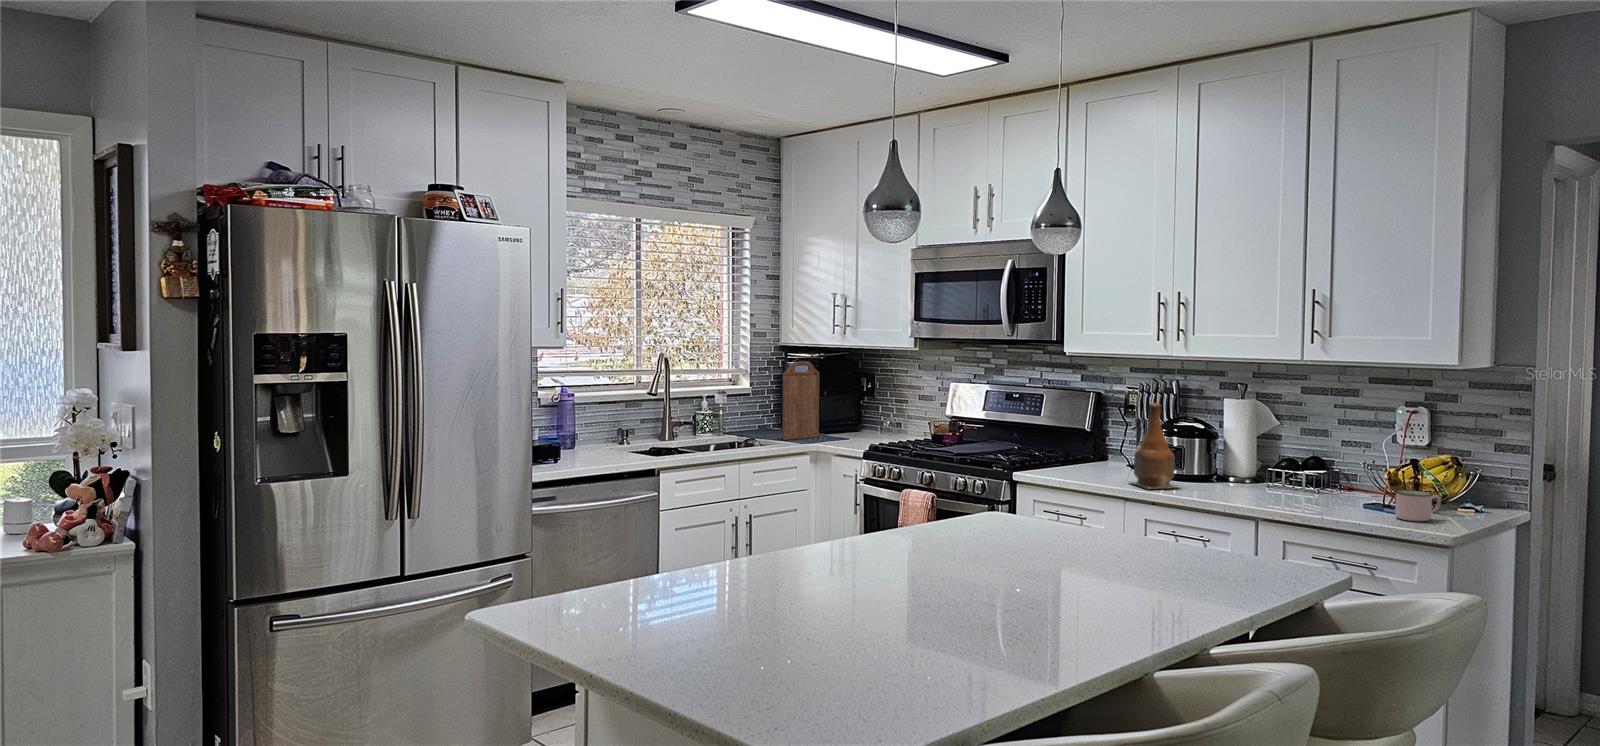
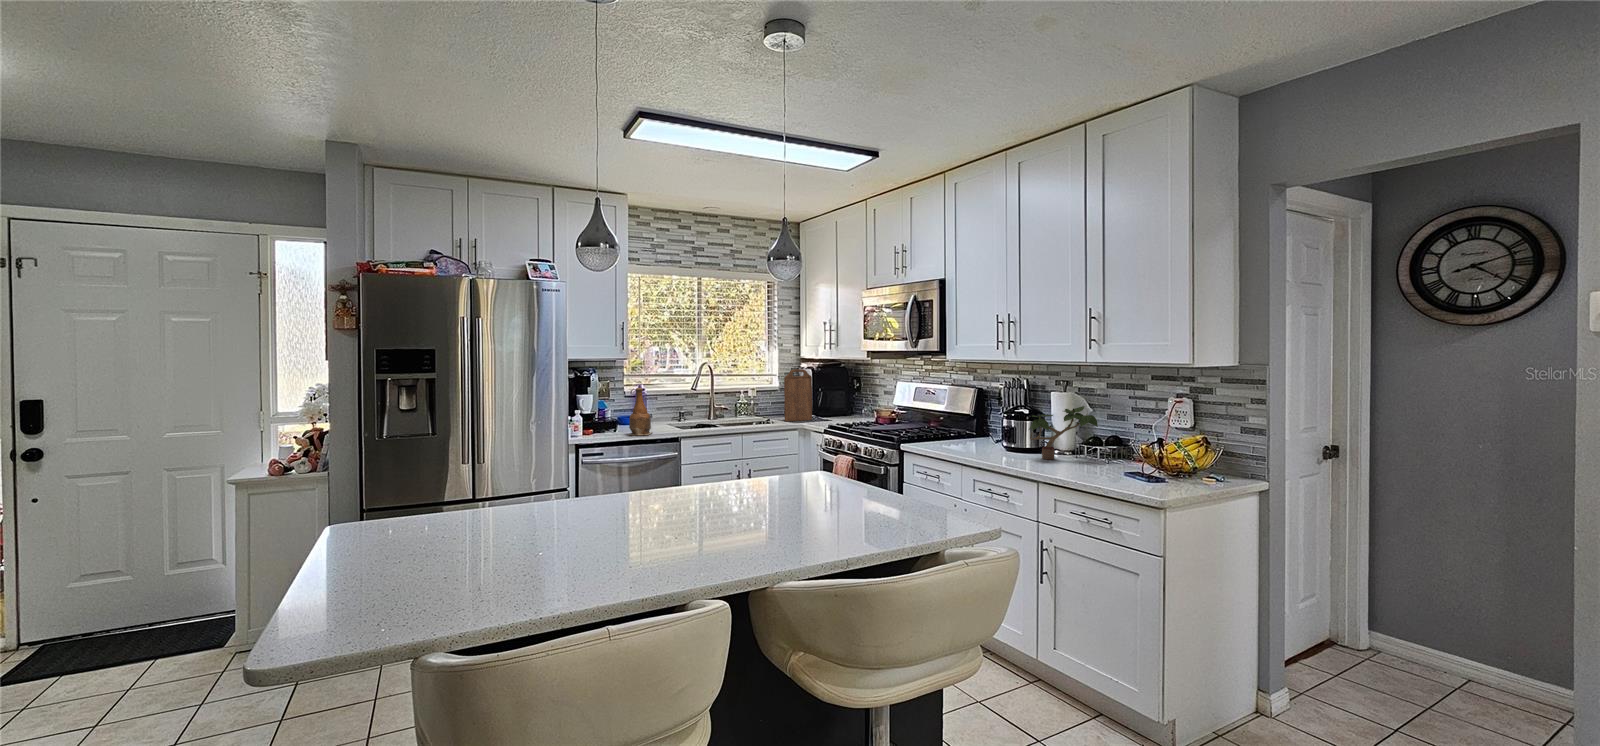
bottle: present [1131,403,1179,489] -> present [629,388,652,435]
potted plant: none [1210,414,1327,490] -> present [1029,406,1098,459]
mug: present [1395,490,1441,521] -> none [1132,460,1167,485]

